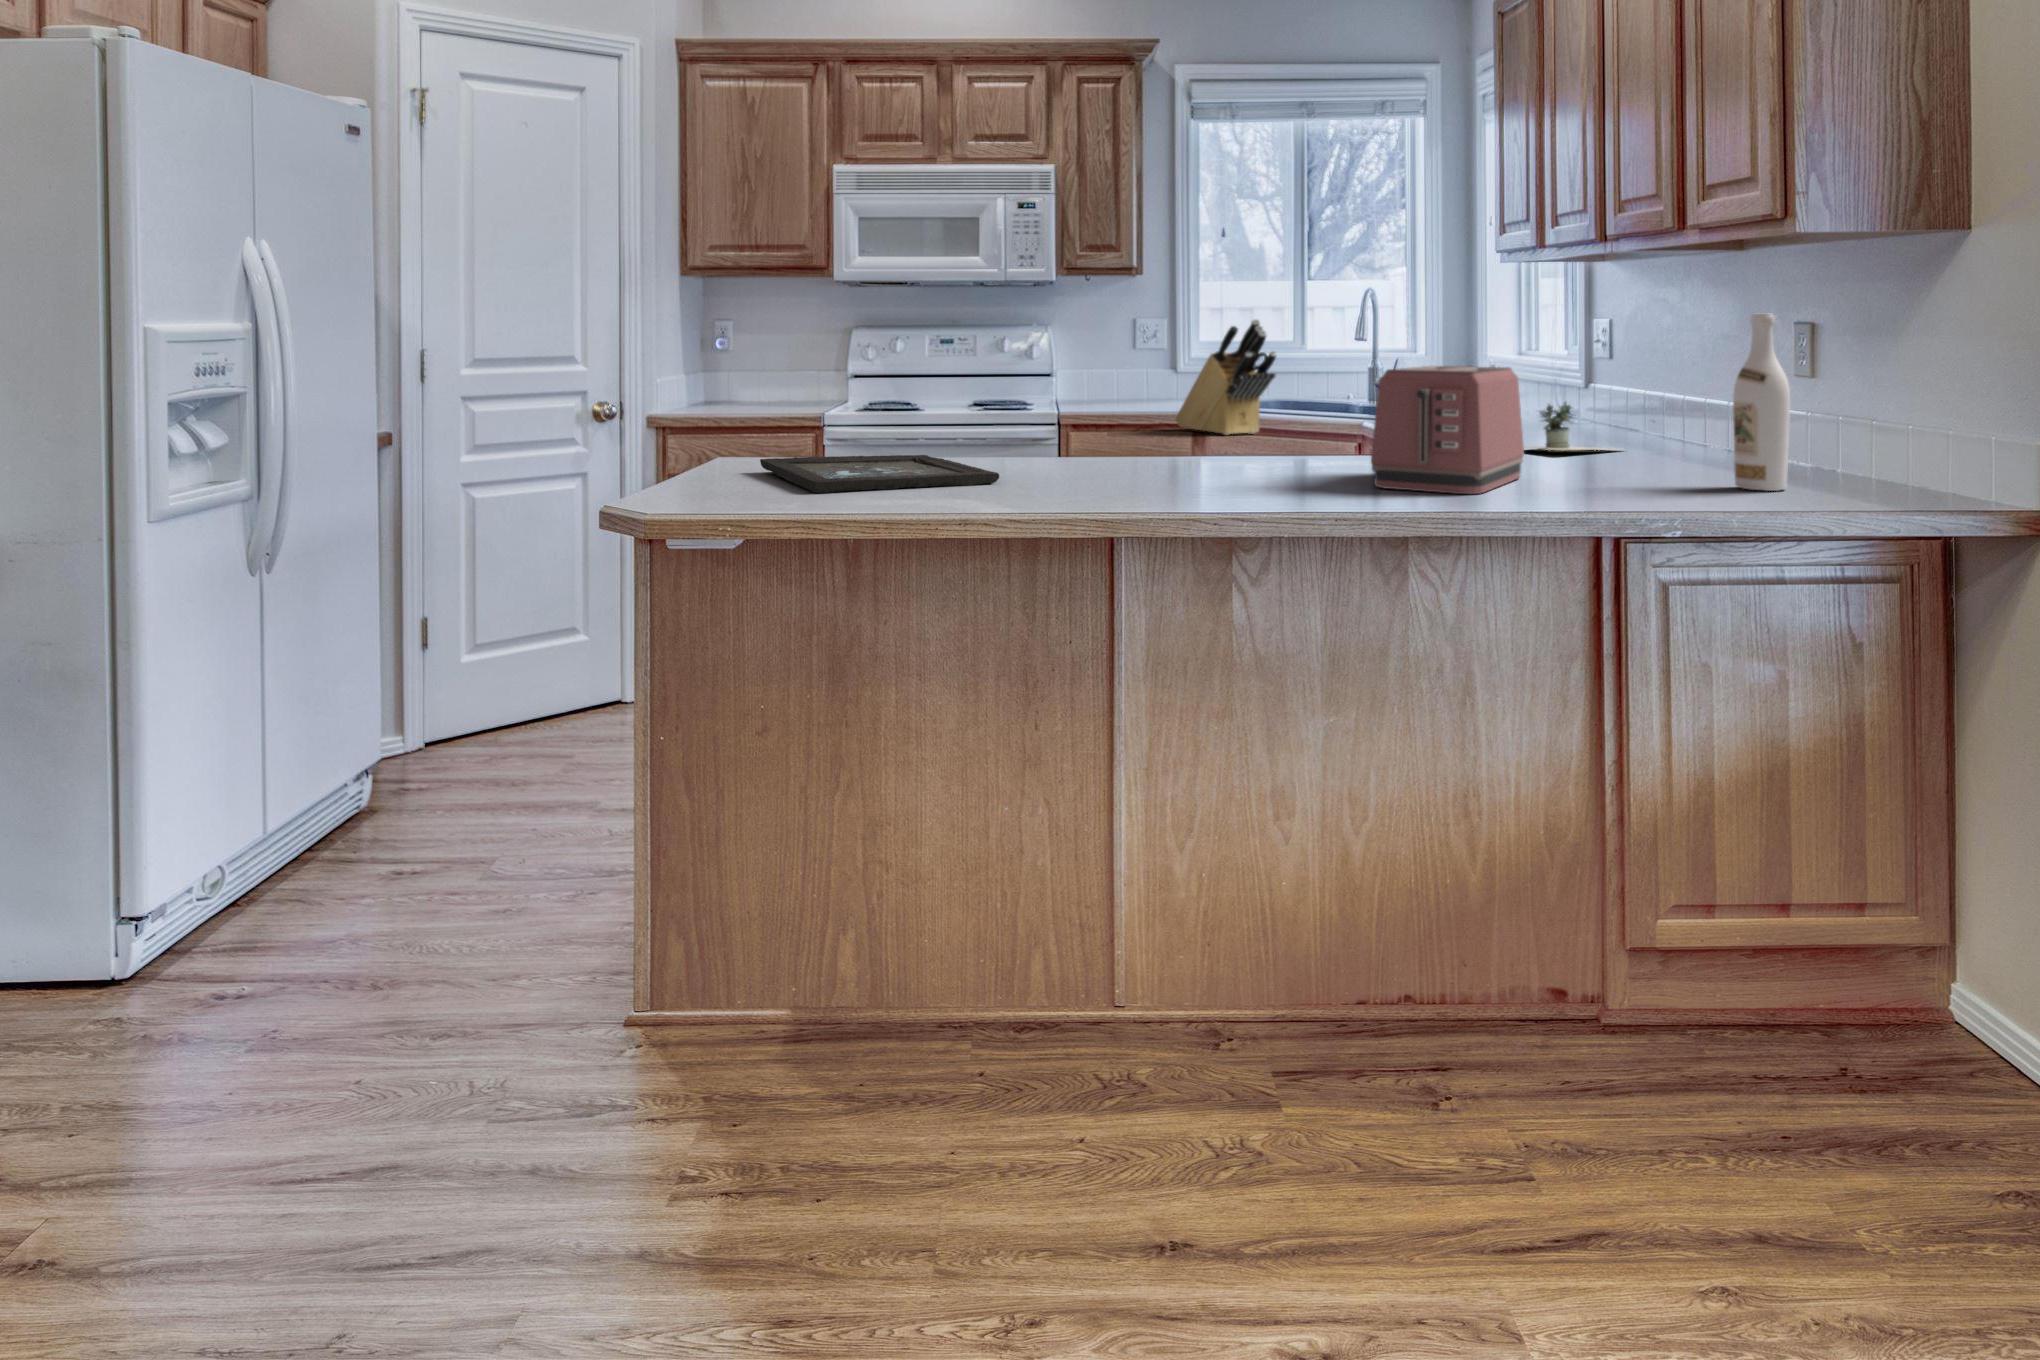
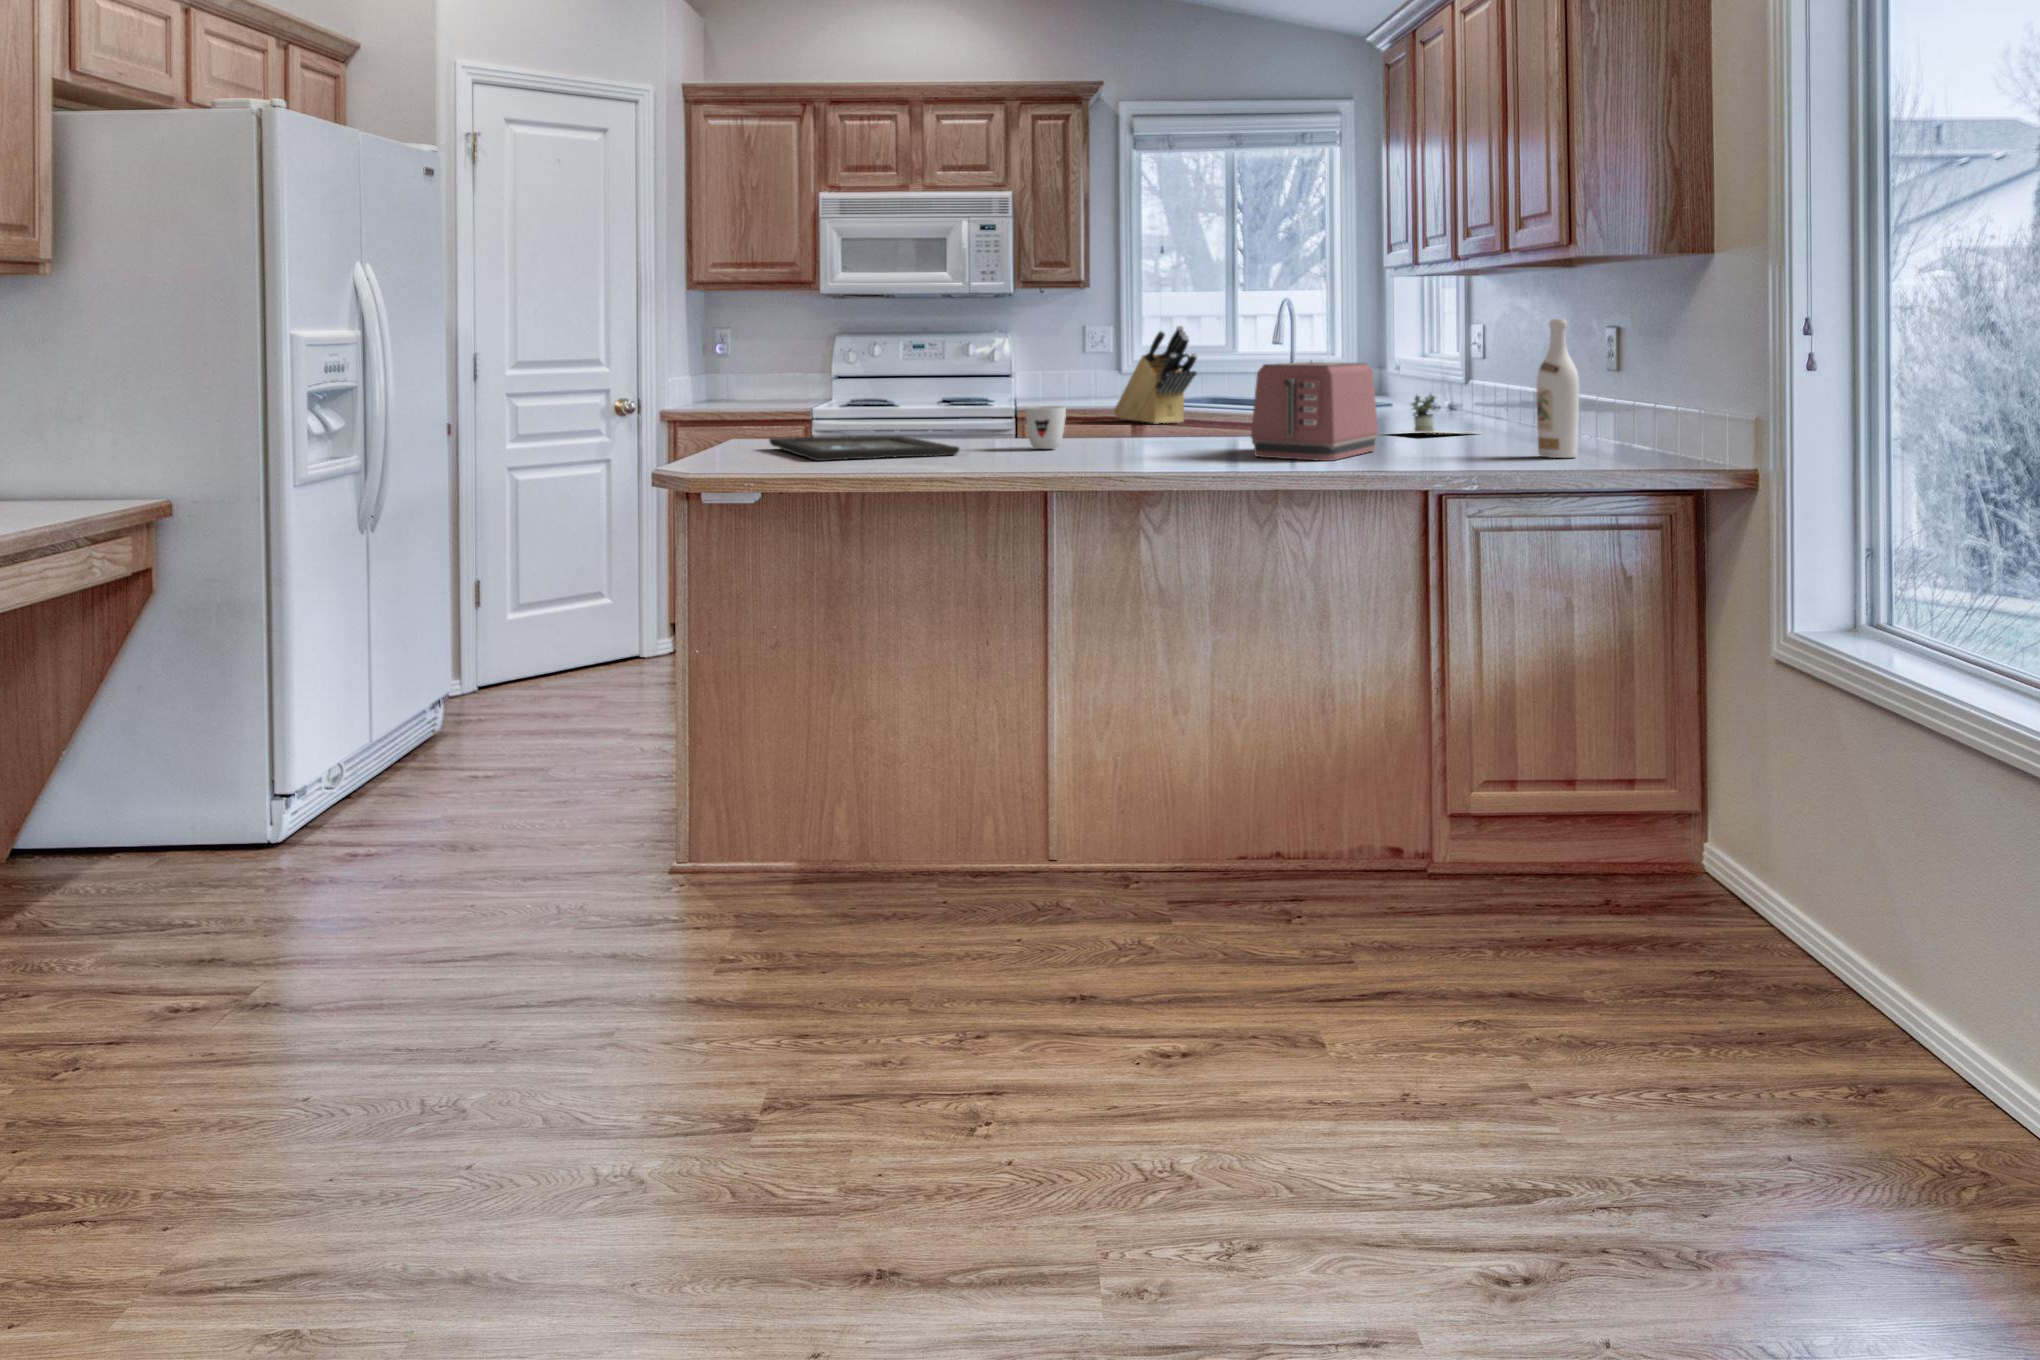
mug: none [1081,420,1132,474] -> present [1025,406,1066,449]

